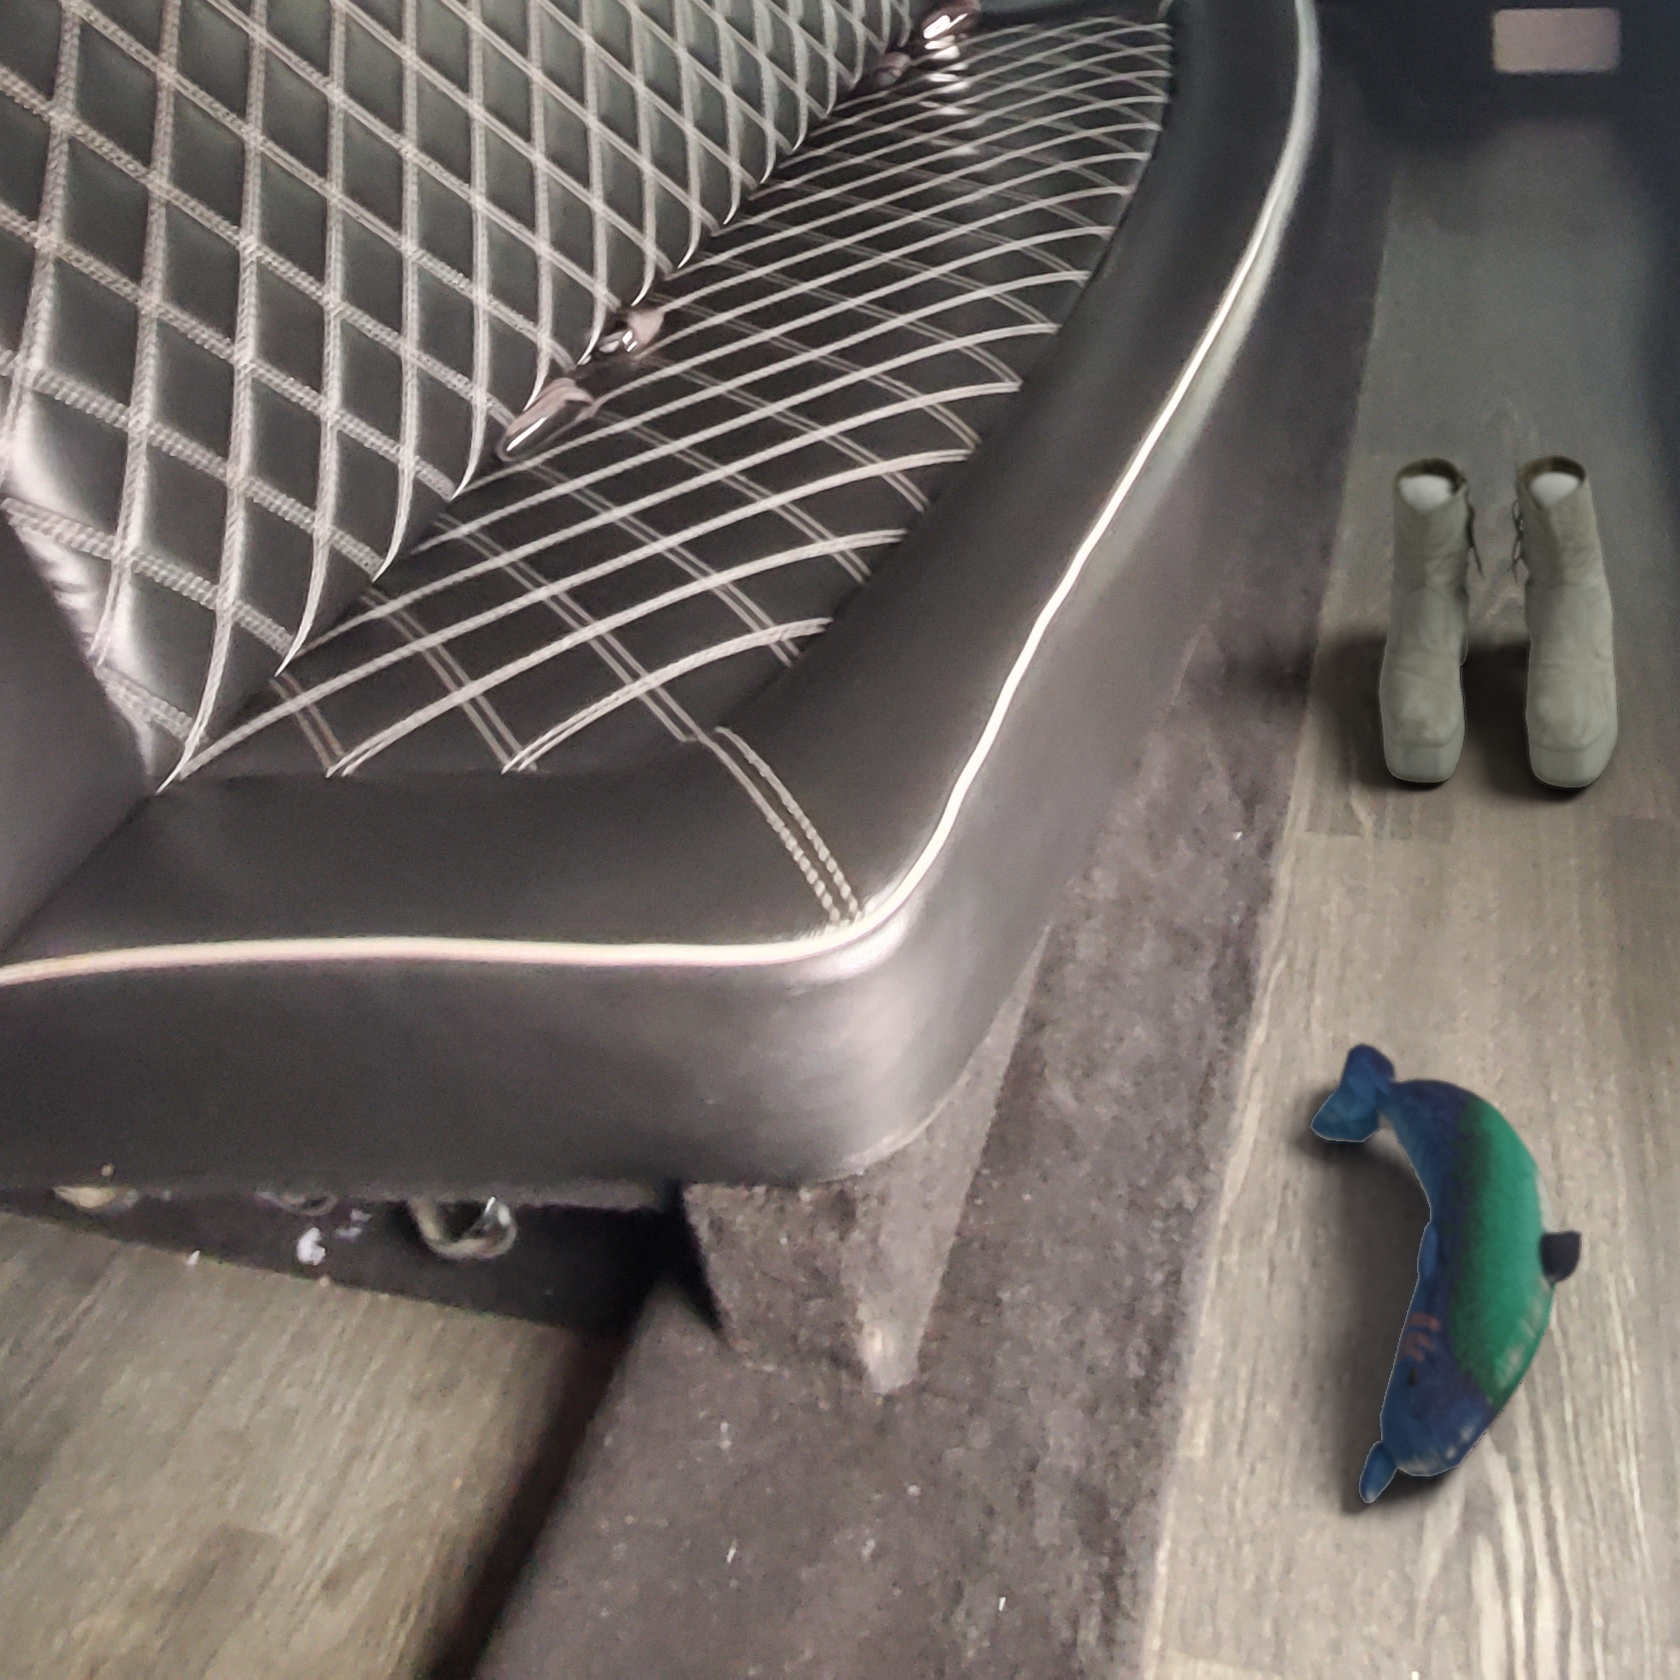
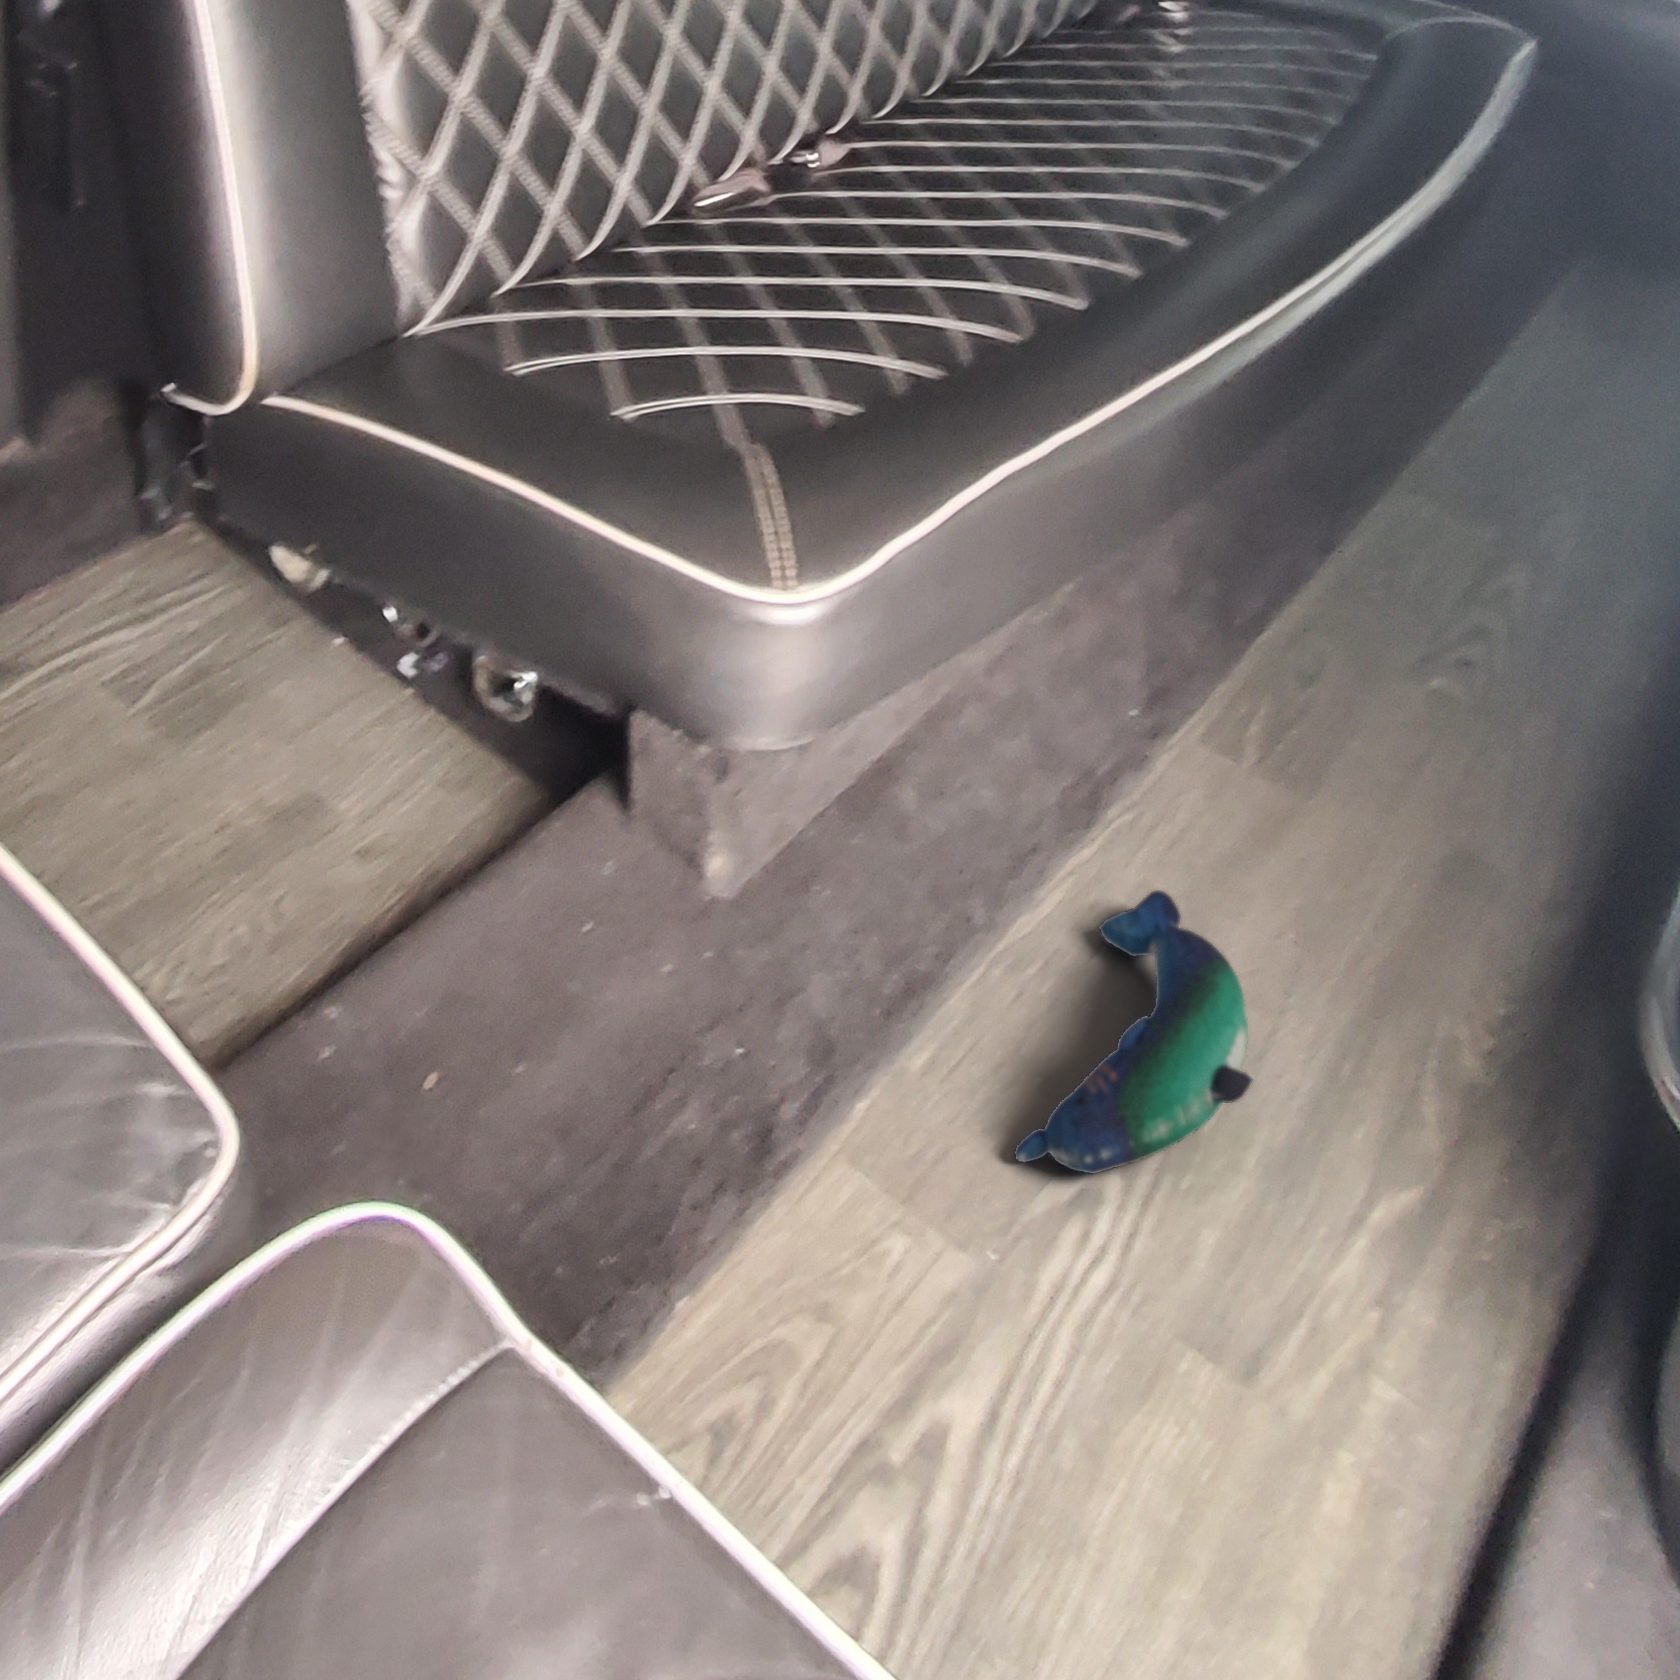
boots: present [1378,455,1618,788] -> none [1296,498,1567,813]

